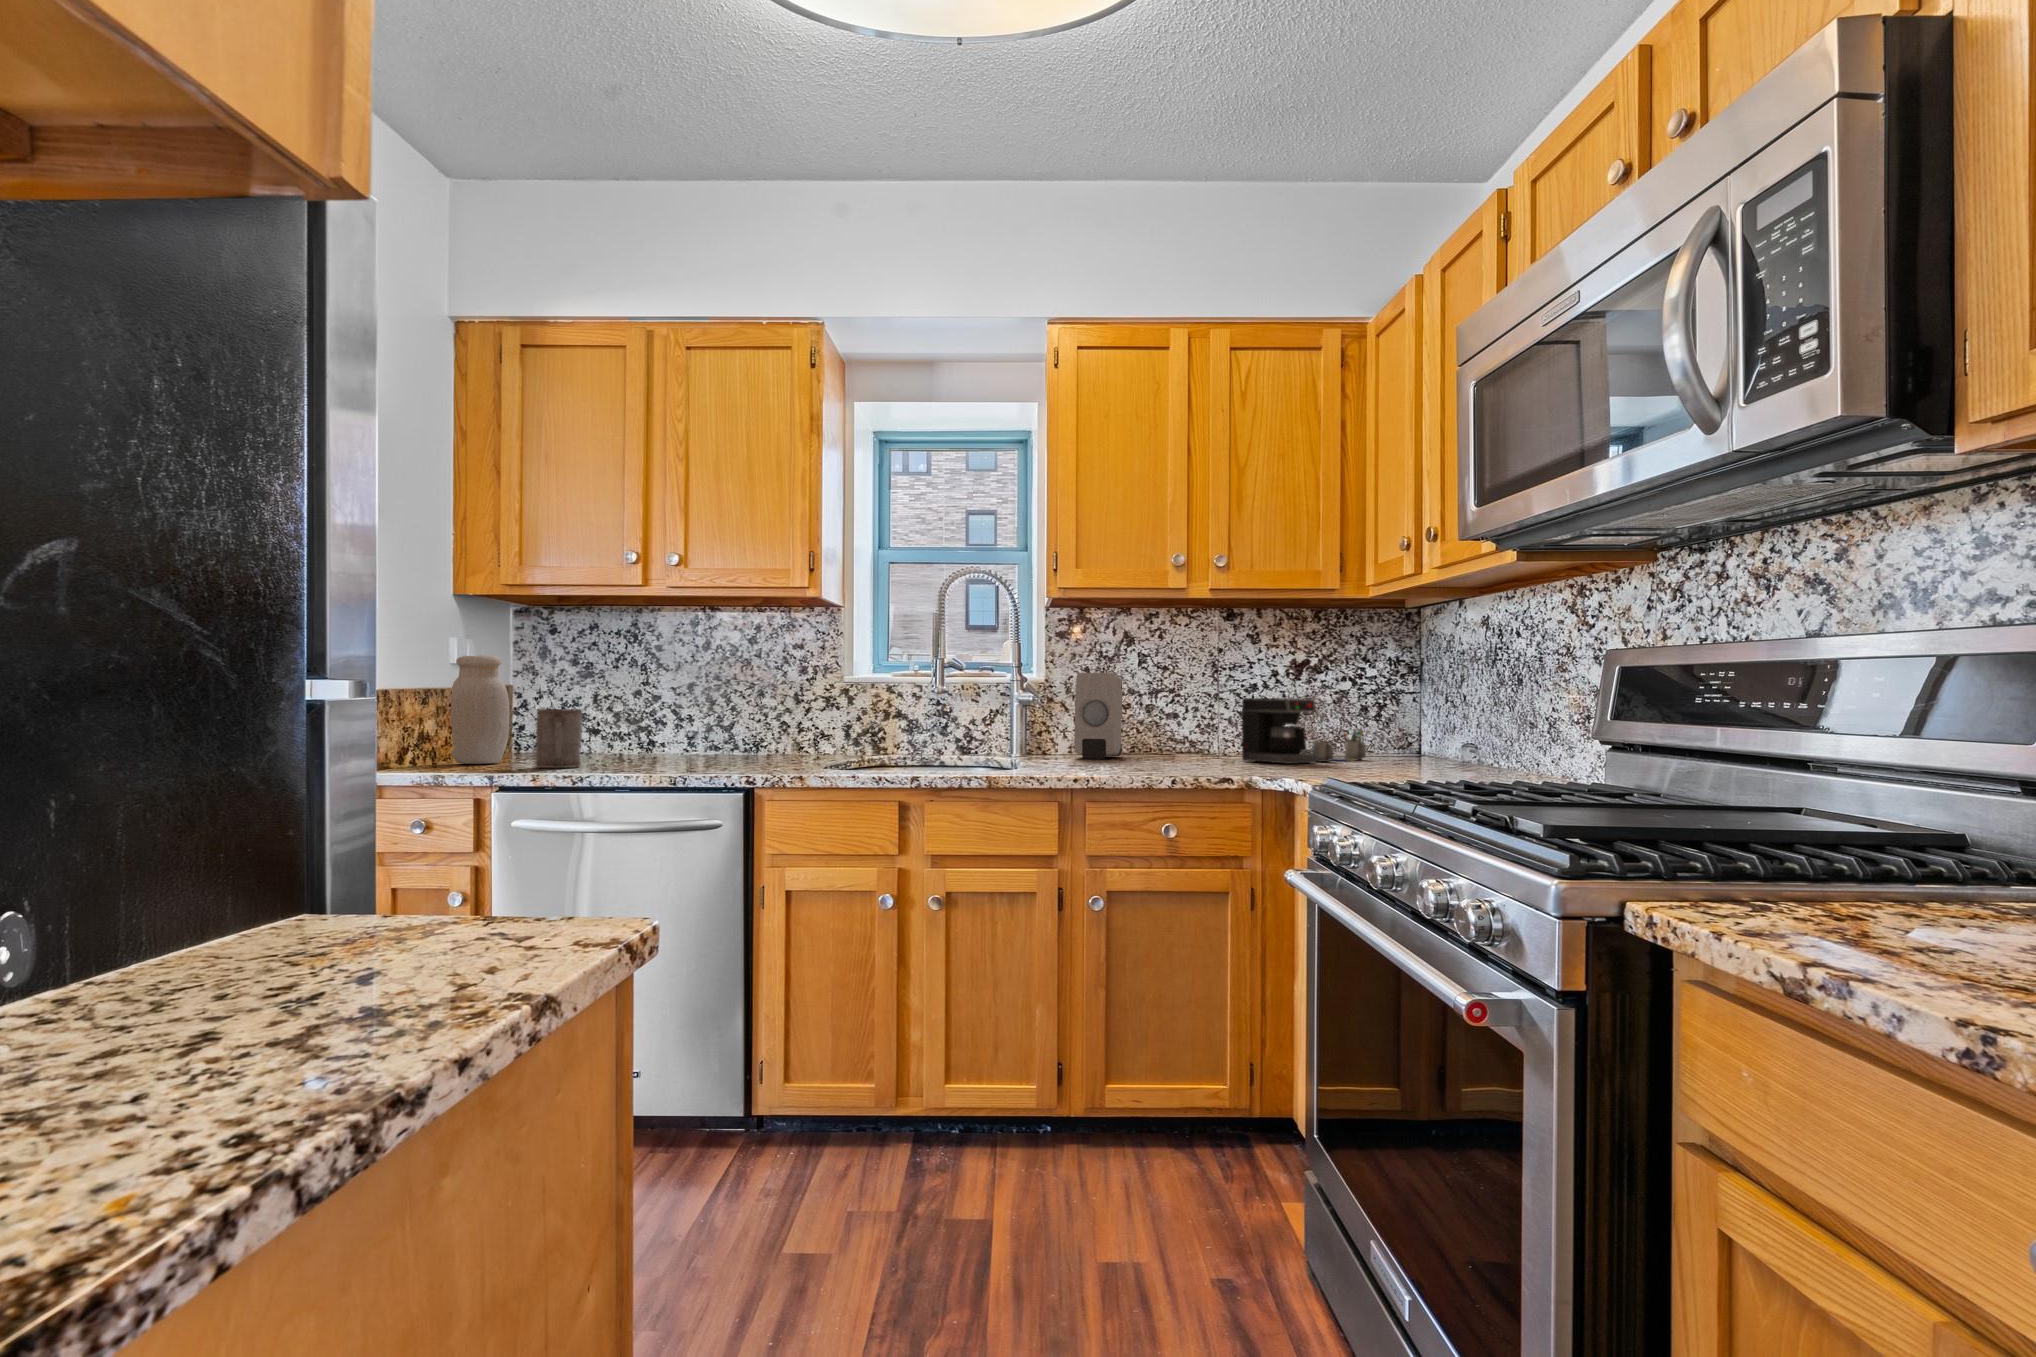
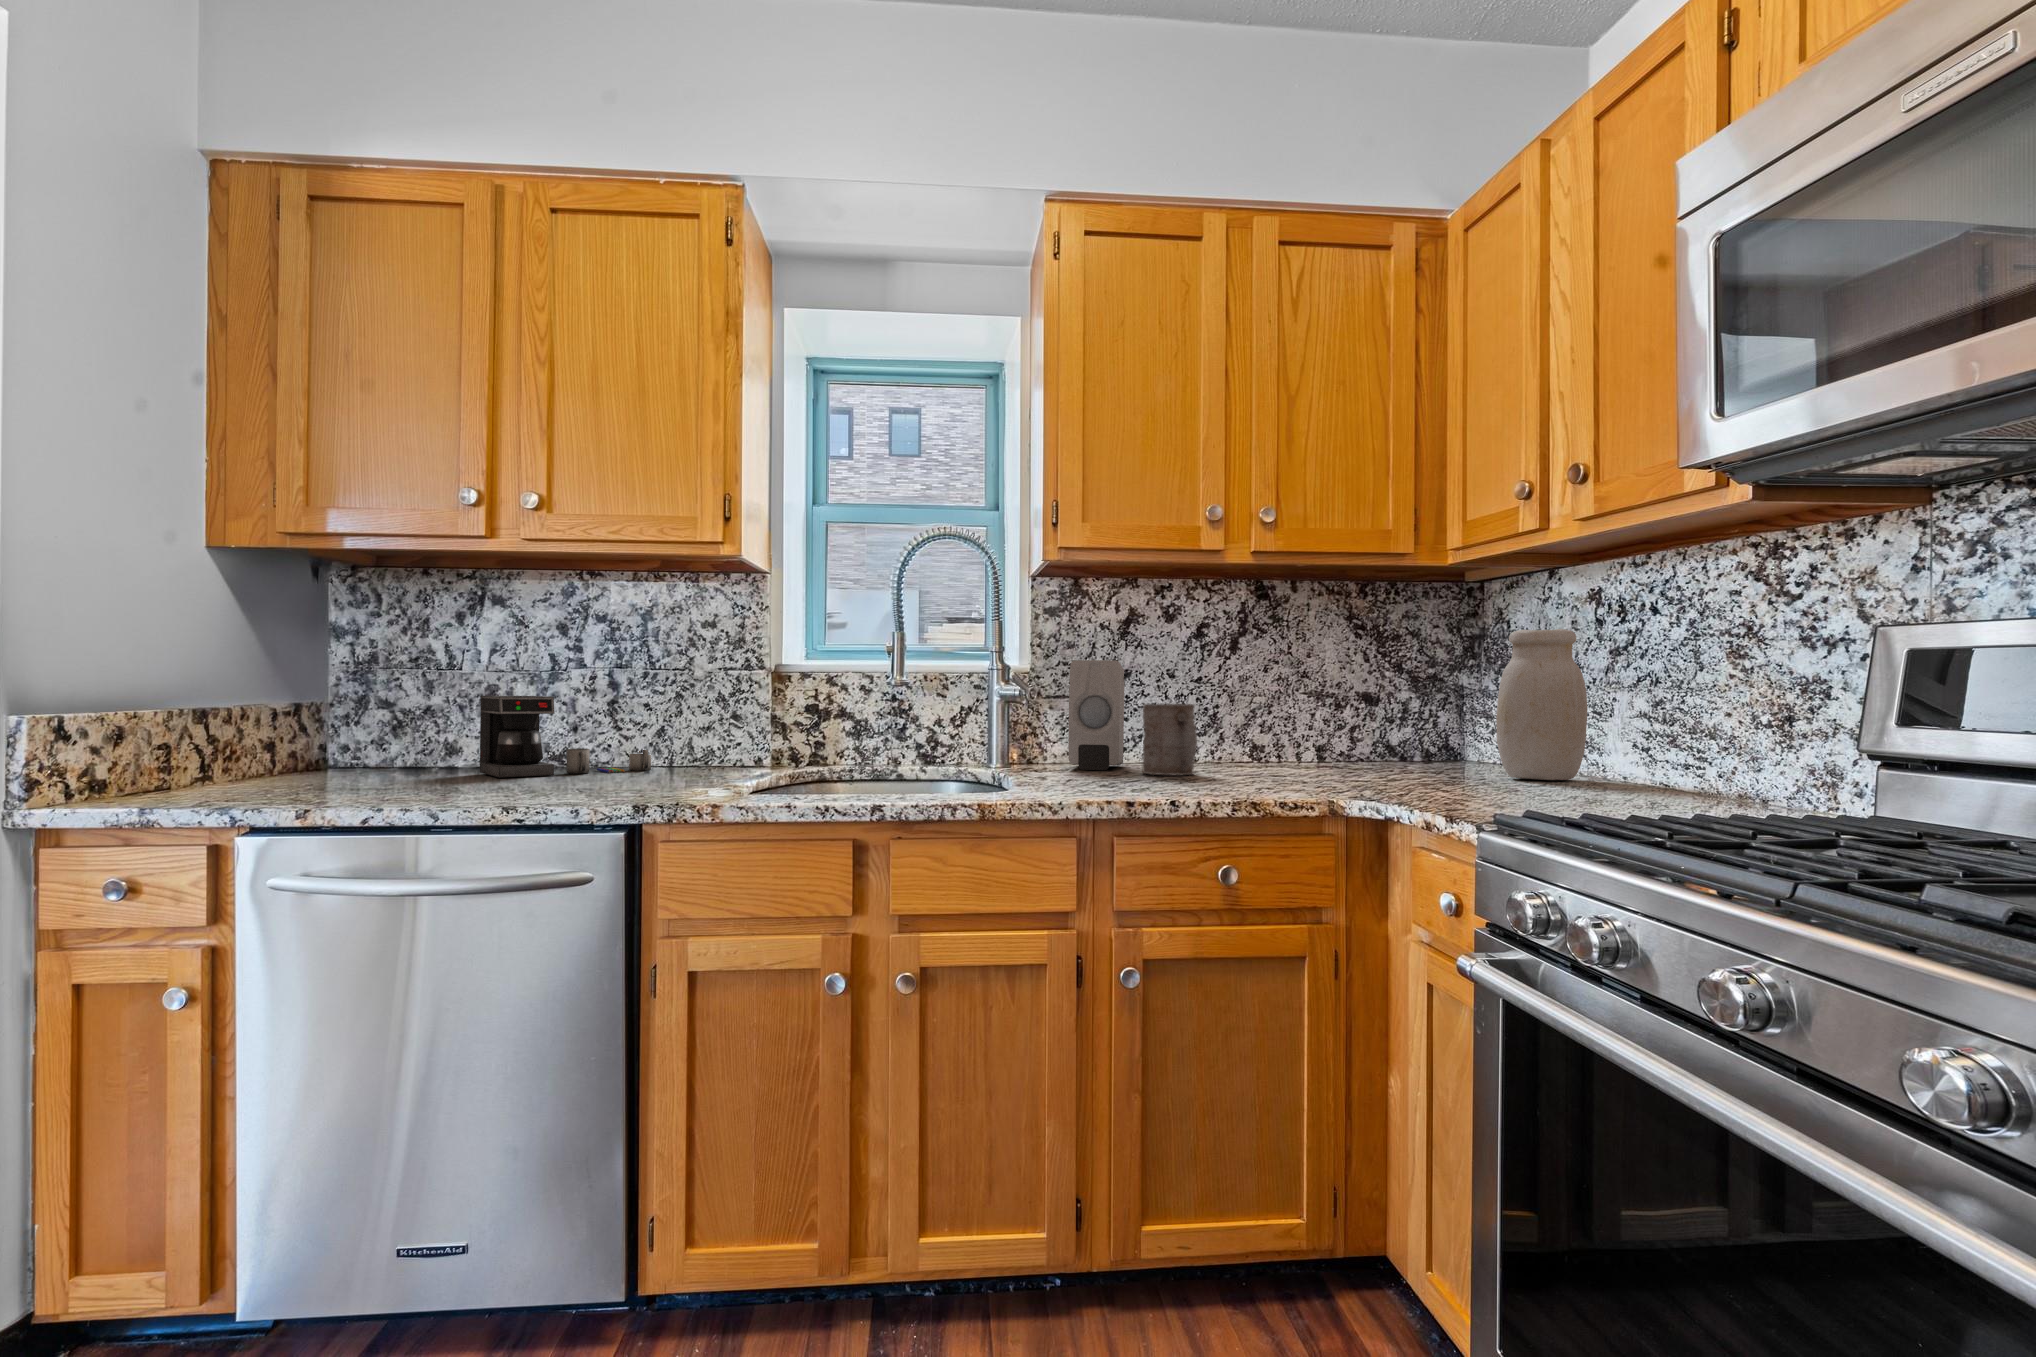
jar: present [451,655,509,764] -> present [1496,629,1587,780]
coffee maker: present [1242,698,1366,764] -> present [480,696,651,778]
mug: present [536,709,582,768] -> present [1143,704,1197,775]

